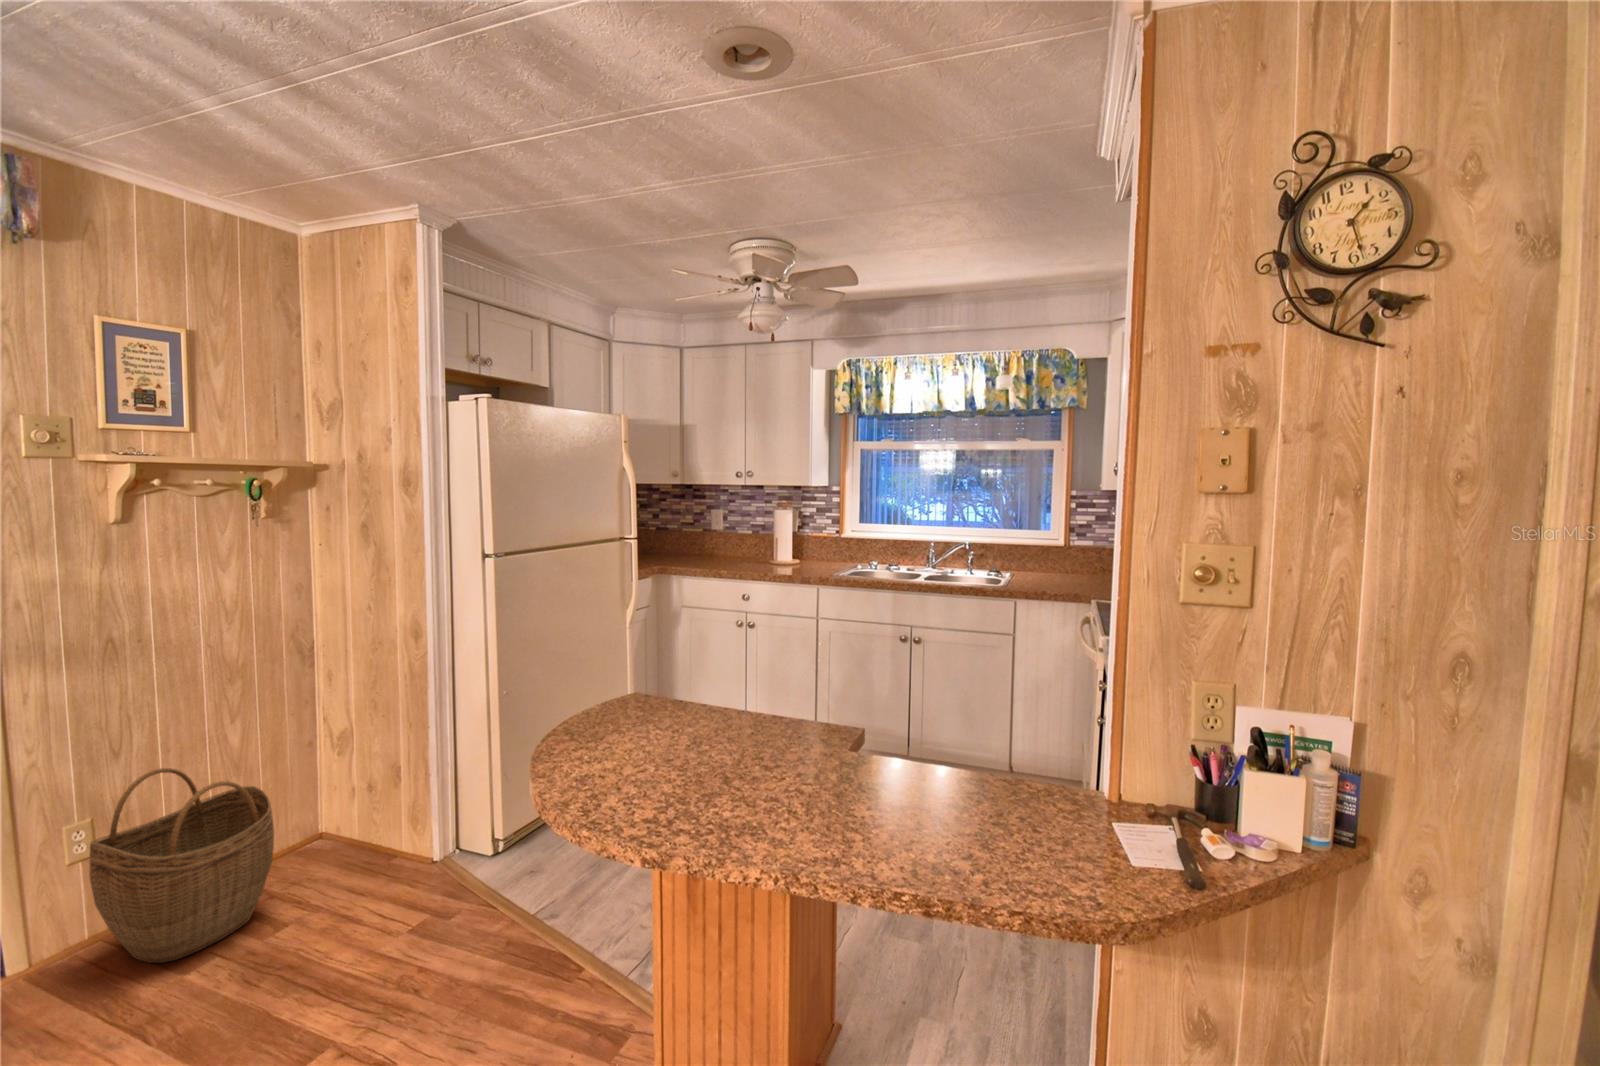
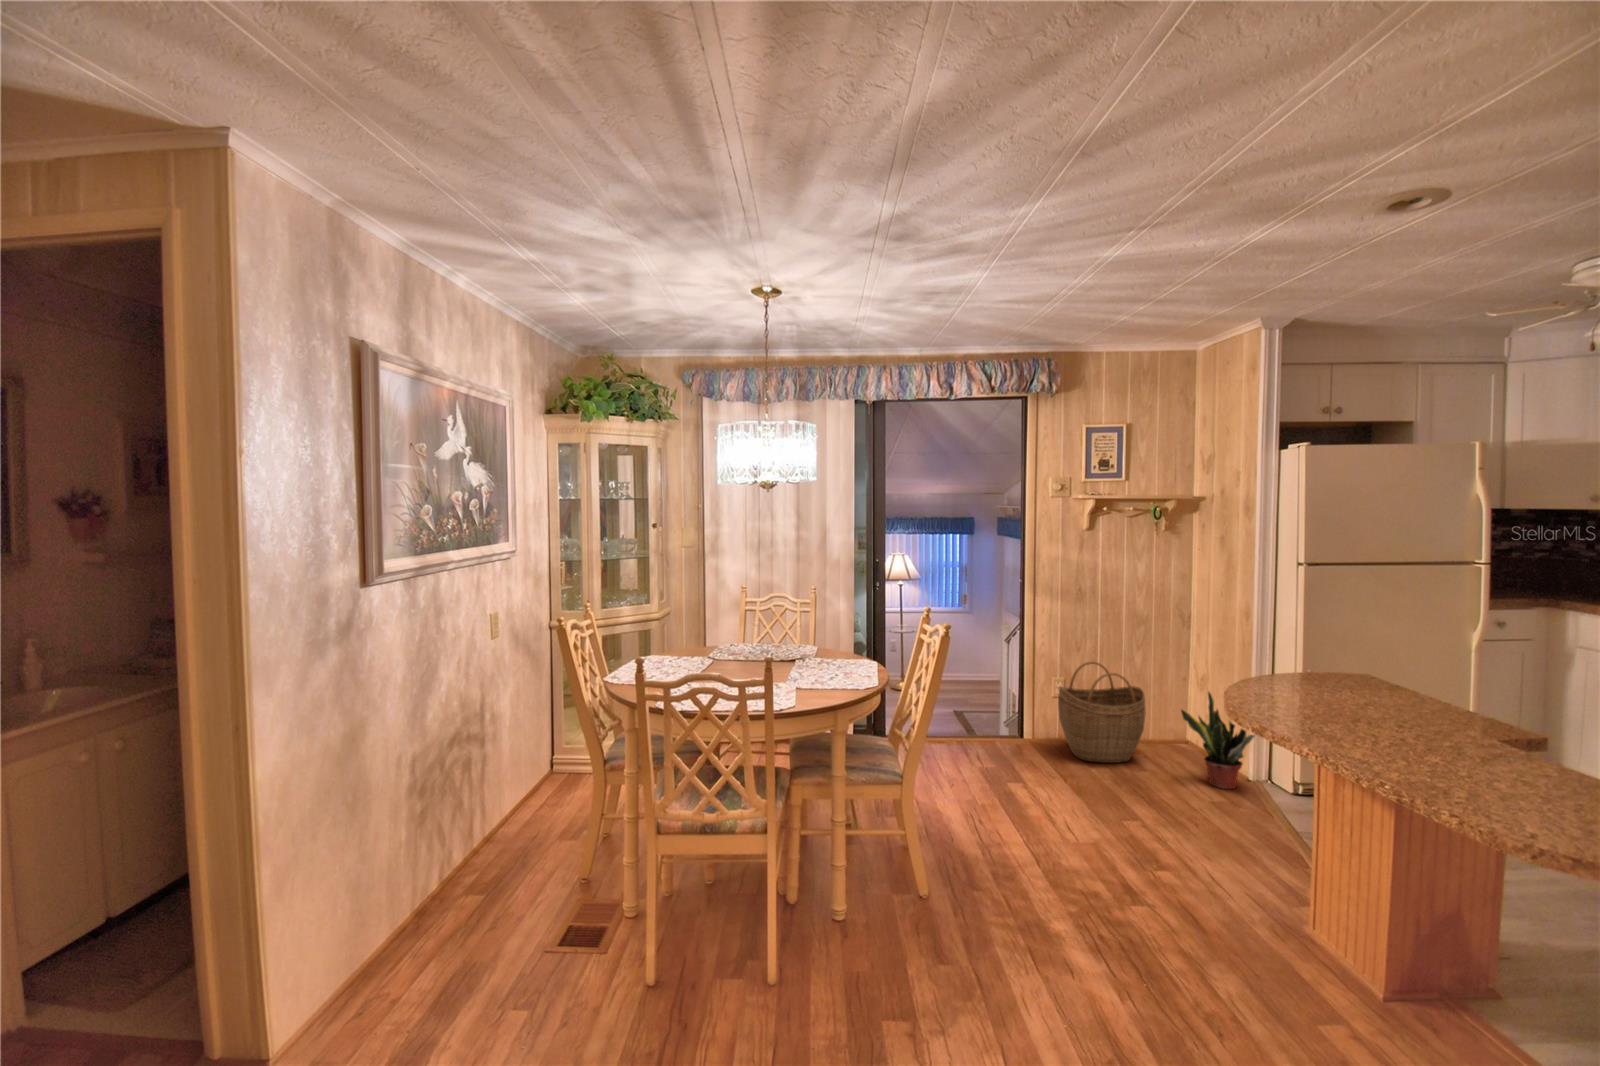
potted plant: none [344,758,457,896] -> present [1181,692,1255,789]

